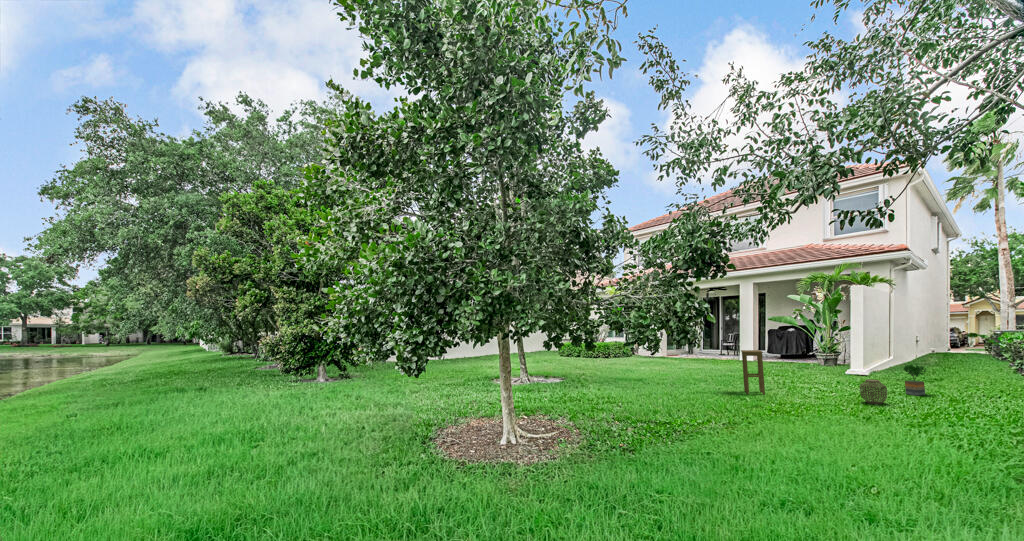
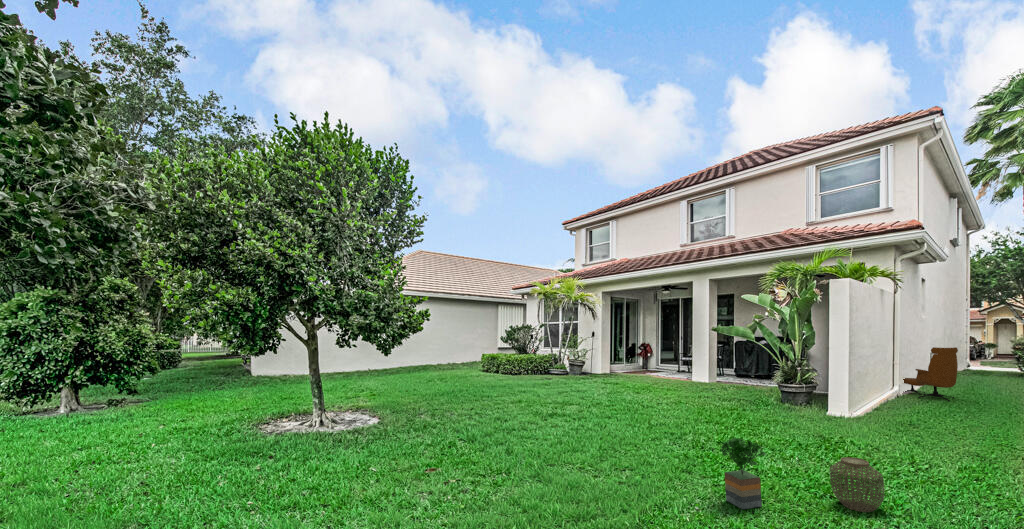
lounge chair: none [893,329,933,366] -> present [903,347,958,401]
stool: present [741,350,765,395] -> none [631,384,667,467]
potted tree: present [904,365,926,396] -> present [721,438,766,509]

